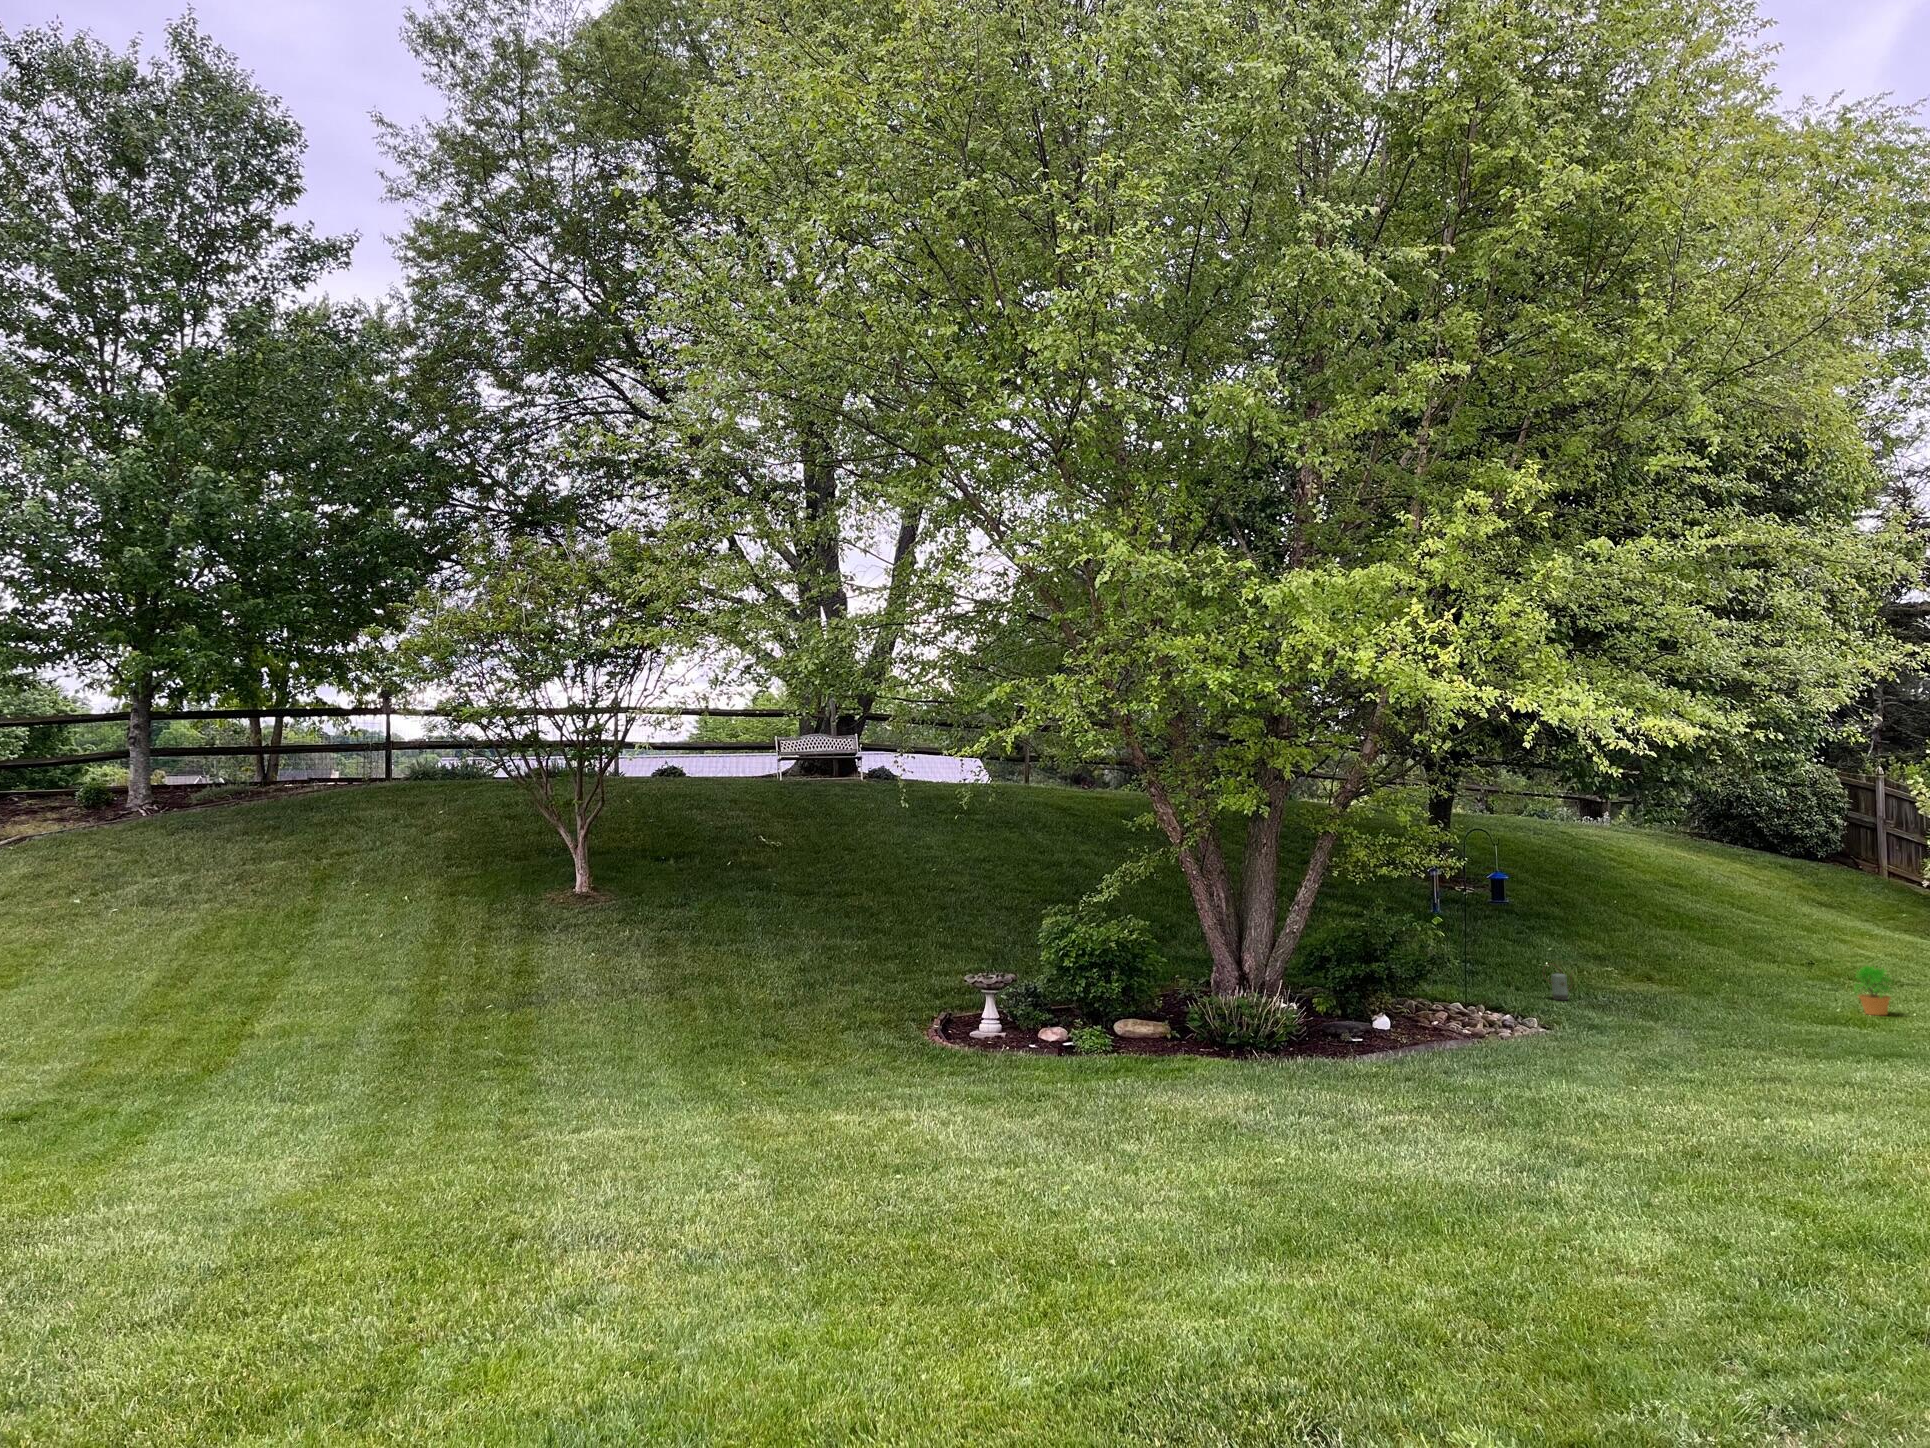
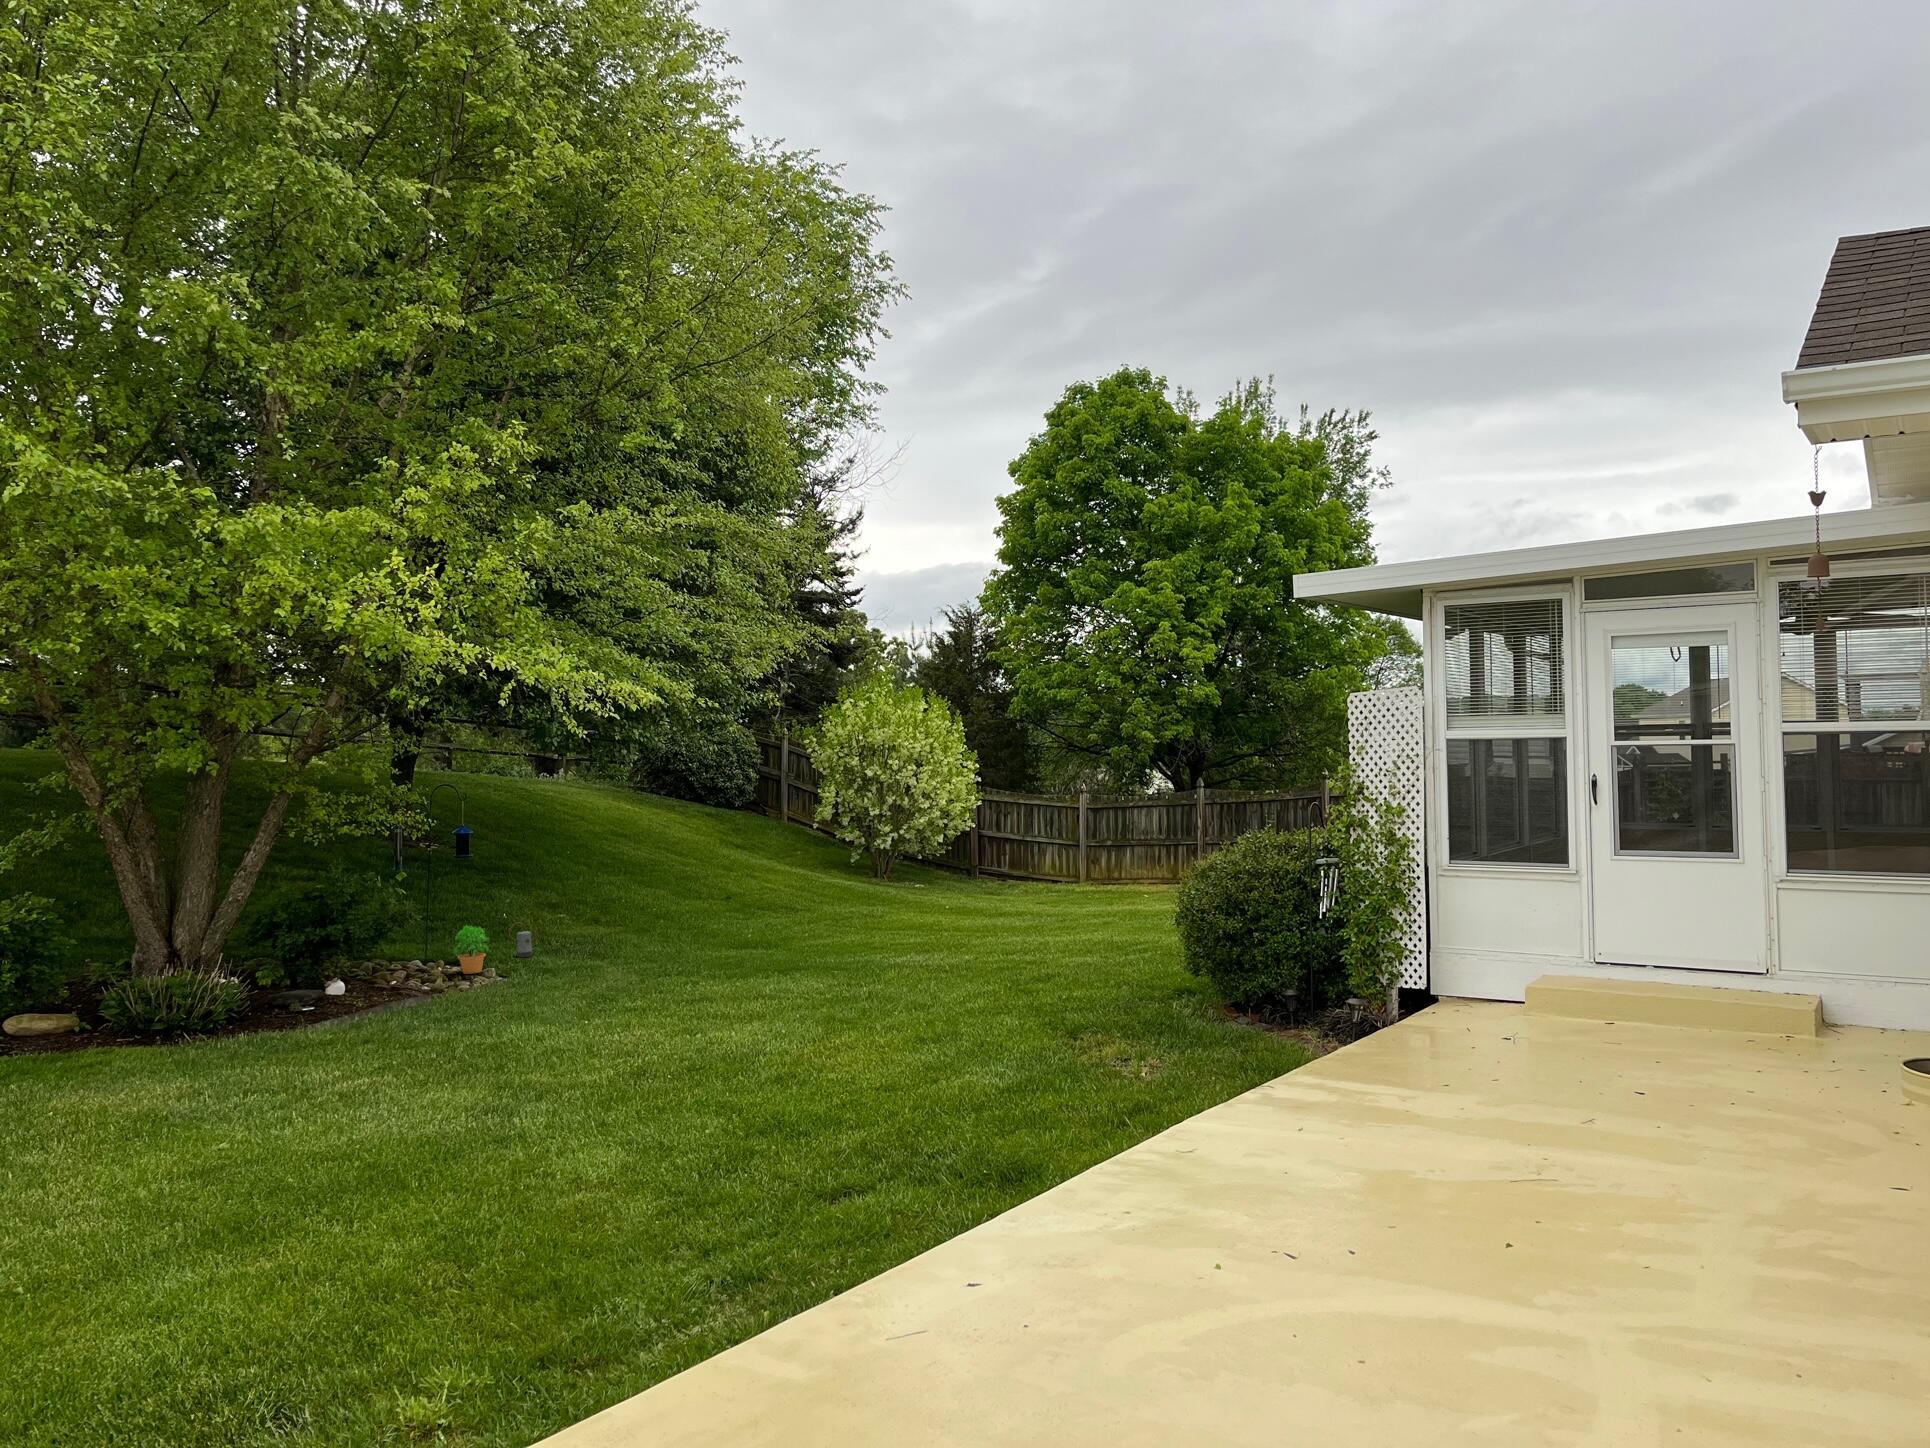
potted plant: present [1854,966,1891,1015] -> present [454,926,488,974]

